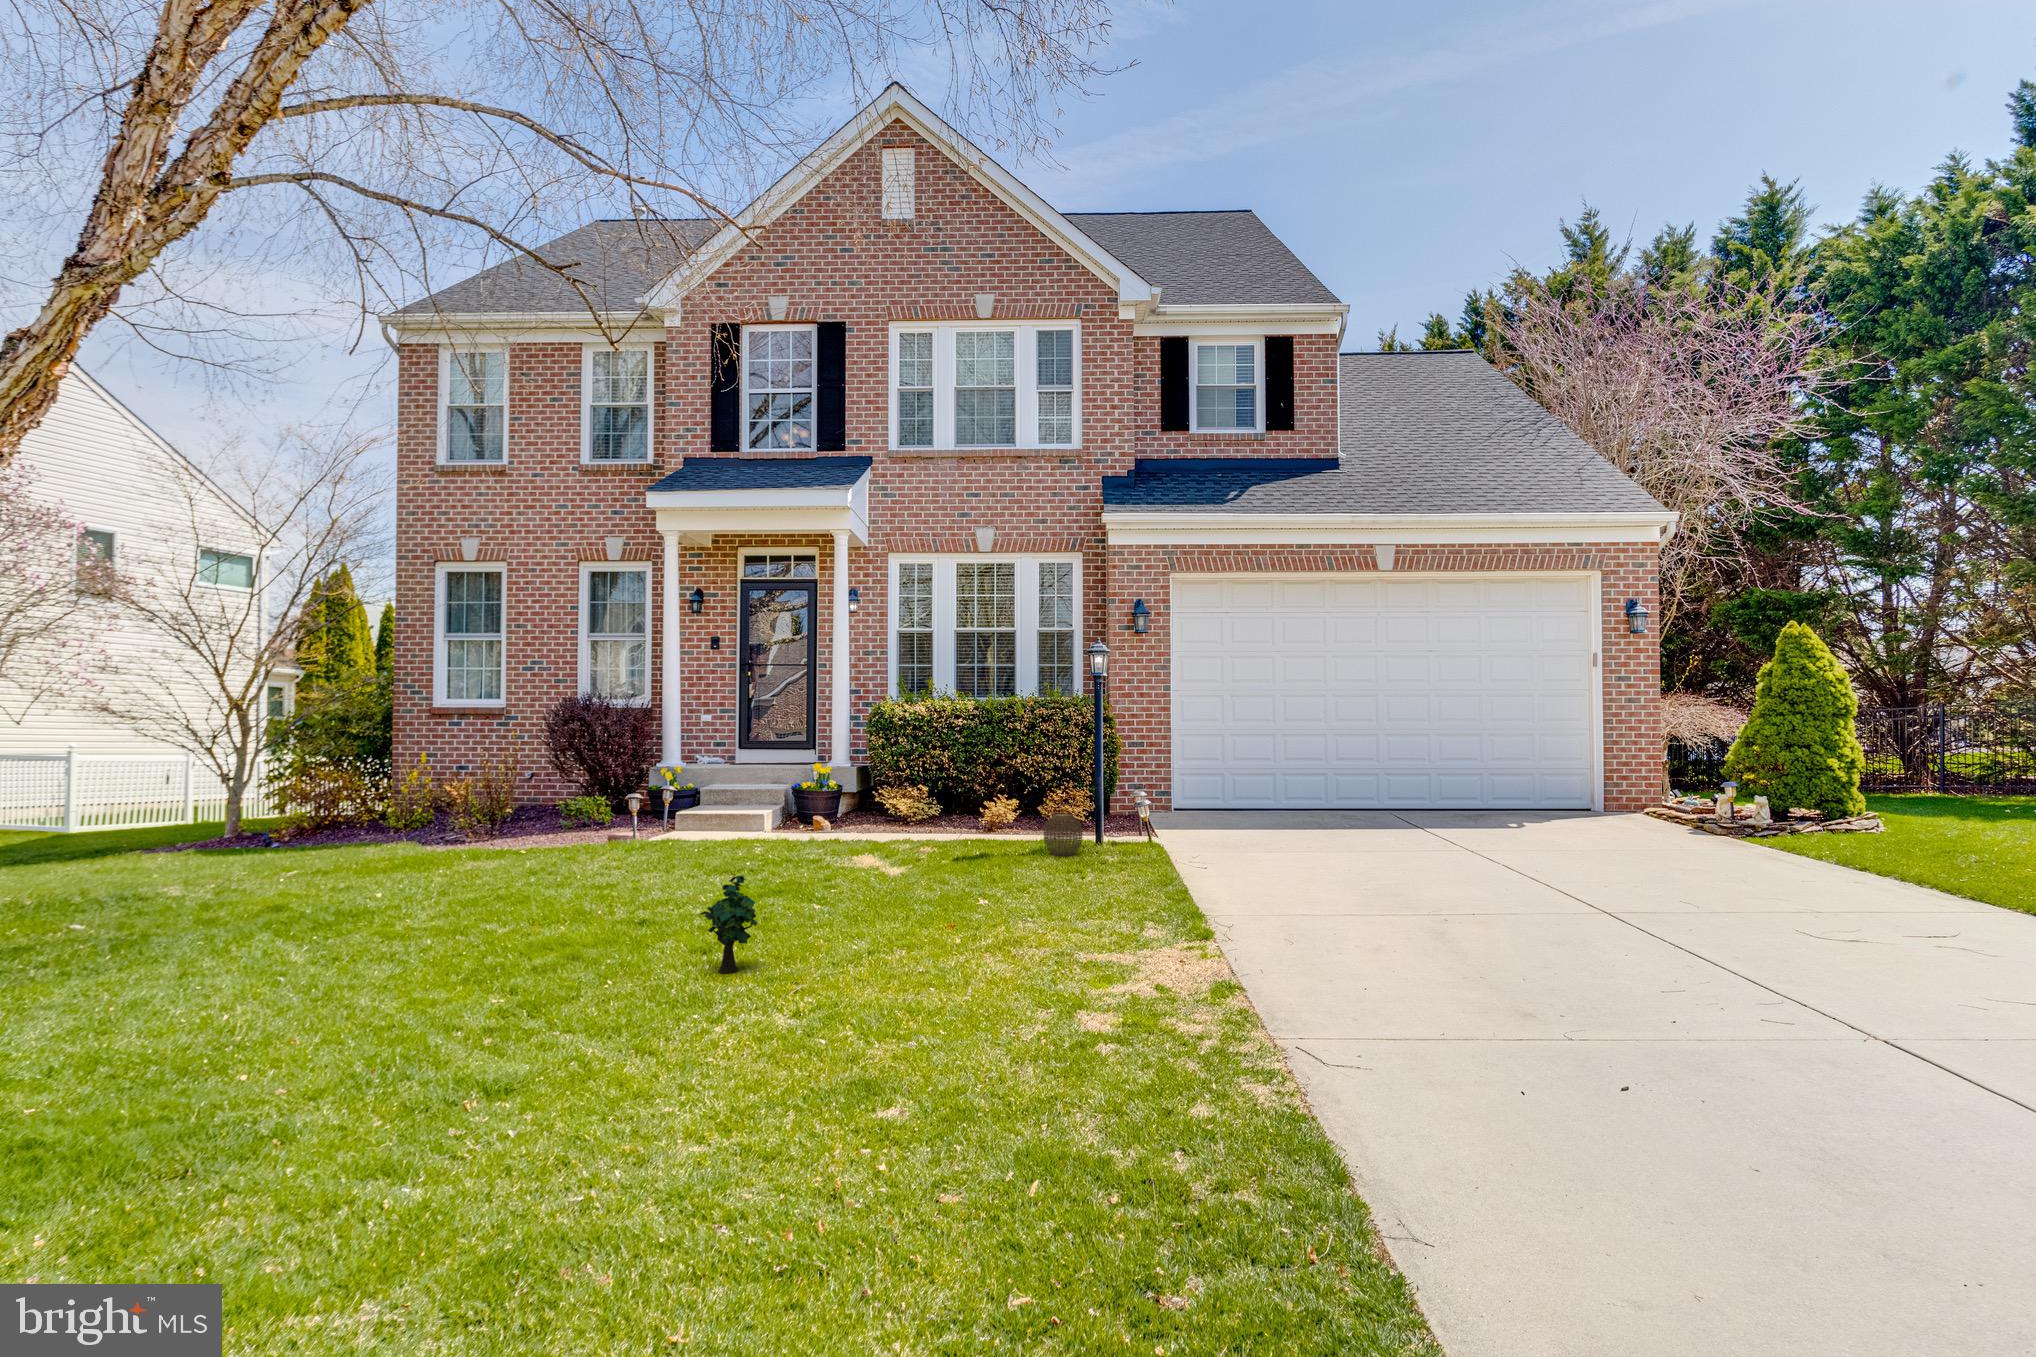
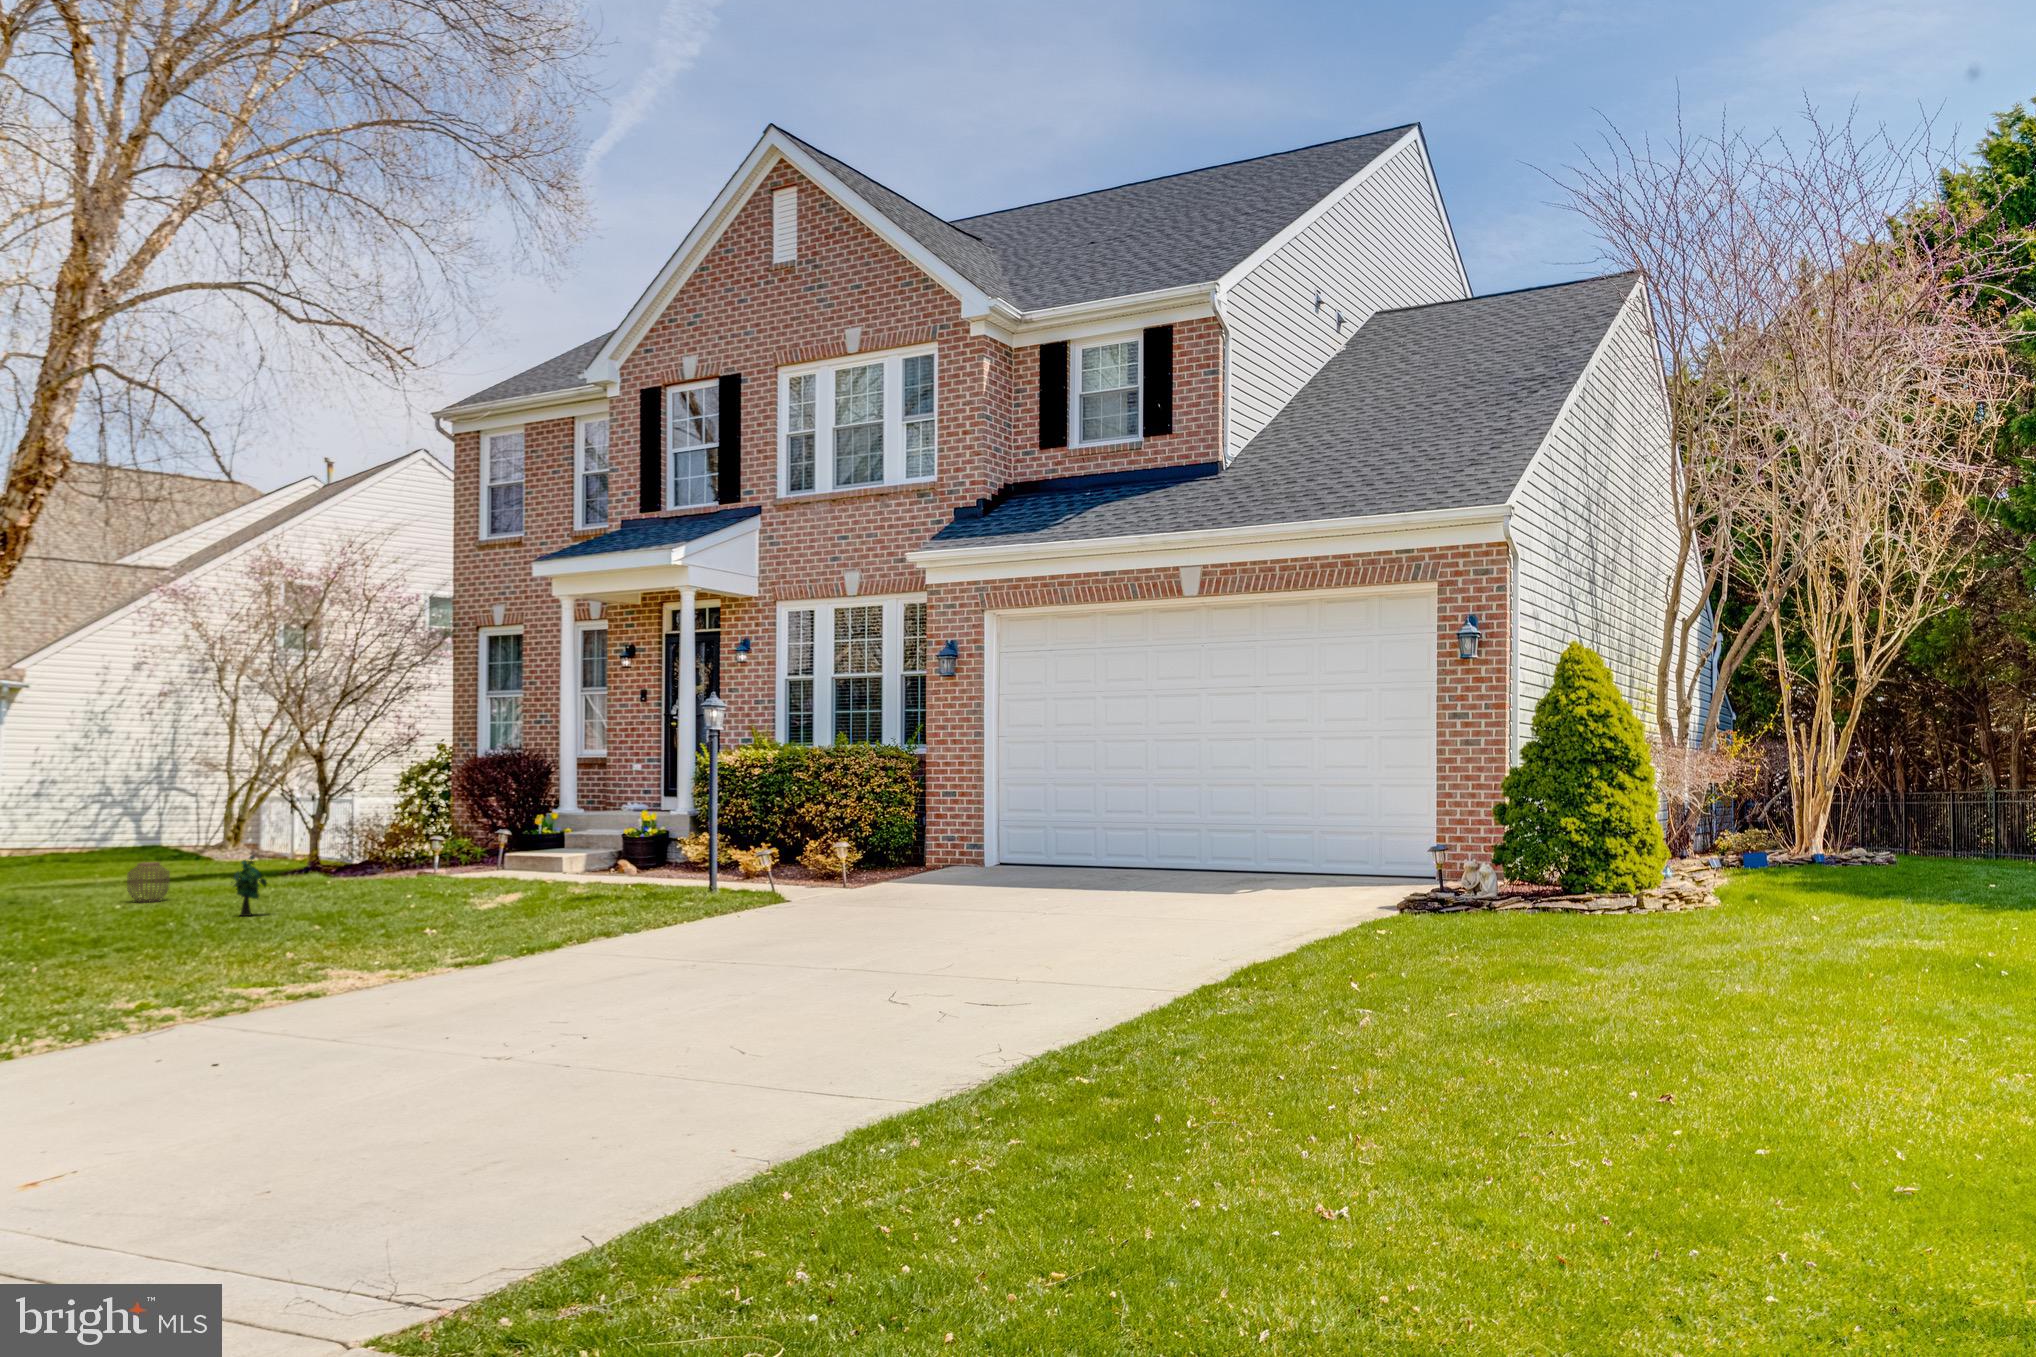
woven basket: present [1044,813,1082,856] -> present [127,862,169,902]

